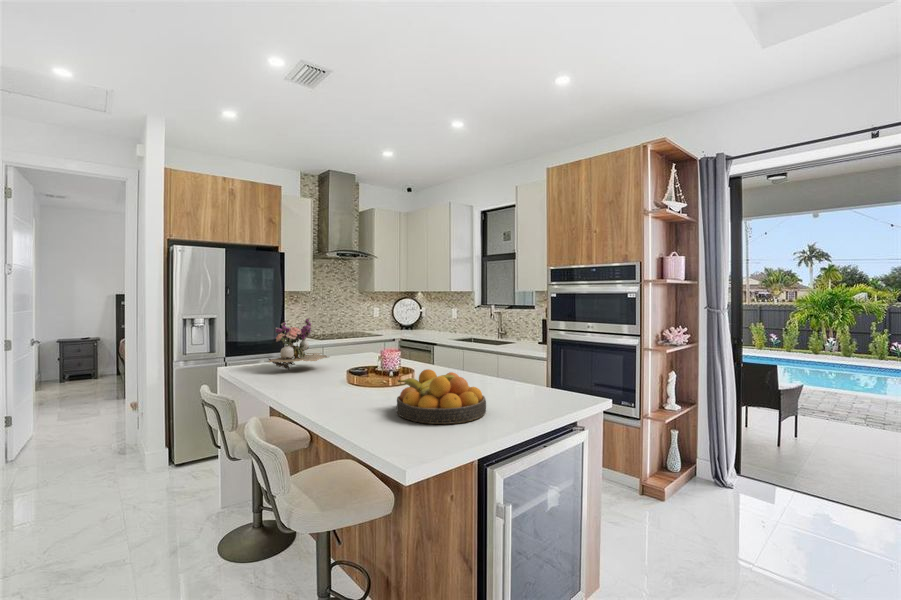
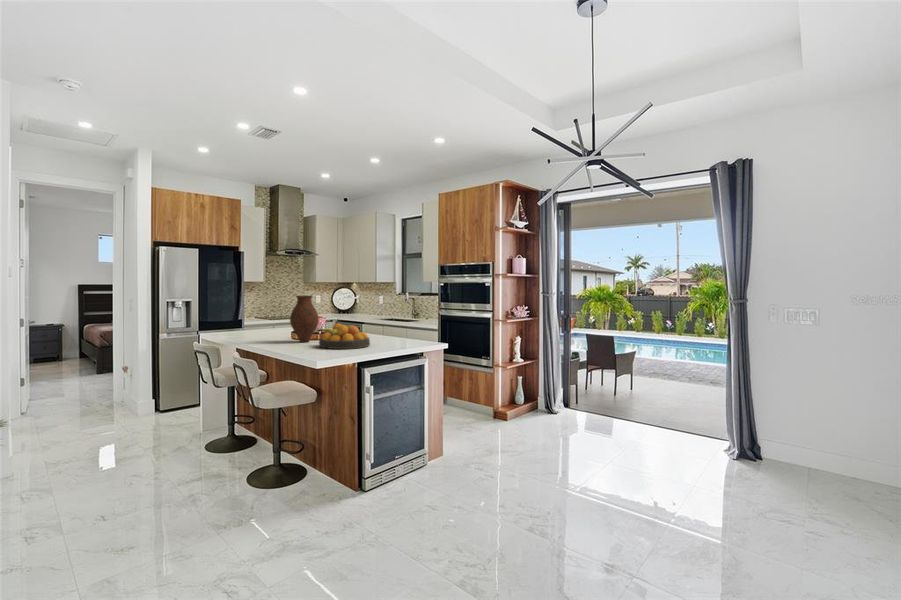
flower arrangement: present [268,318,329,370] -> none [237,299,280,334]
vase: none [345,318,392,397] -> present [290,296,319,342]

